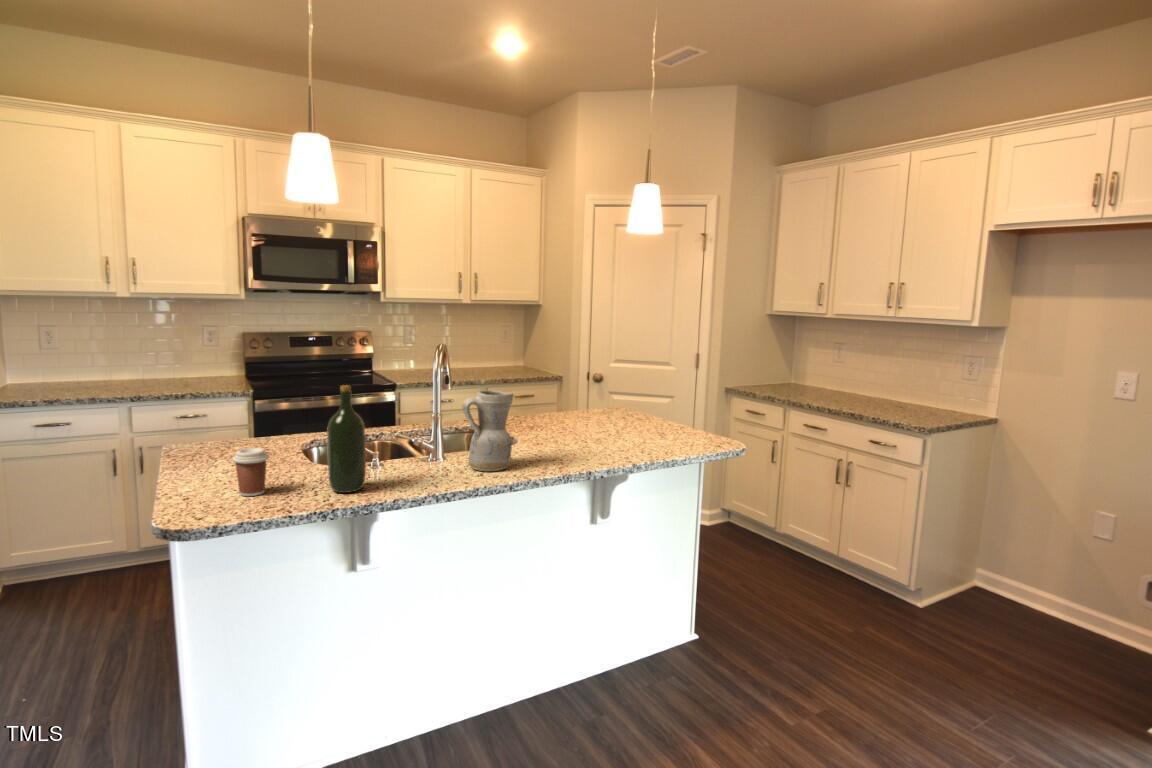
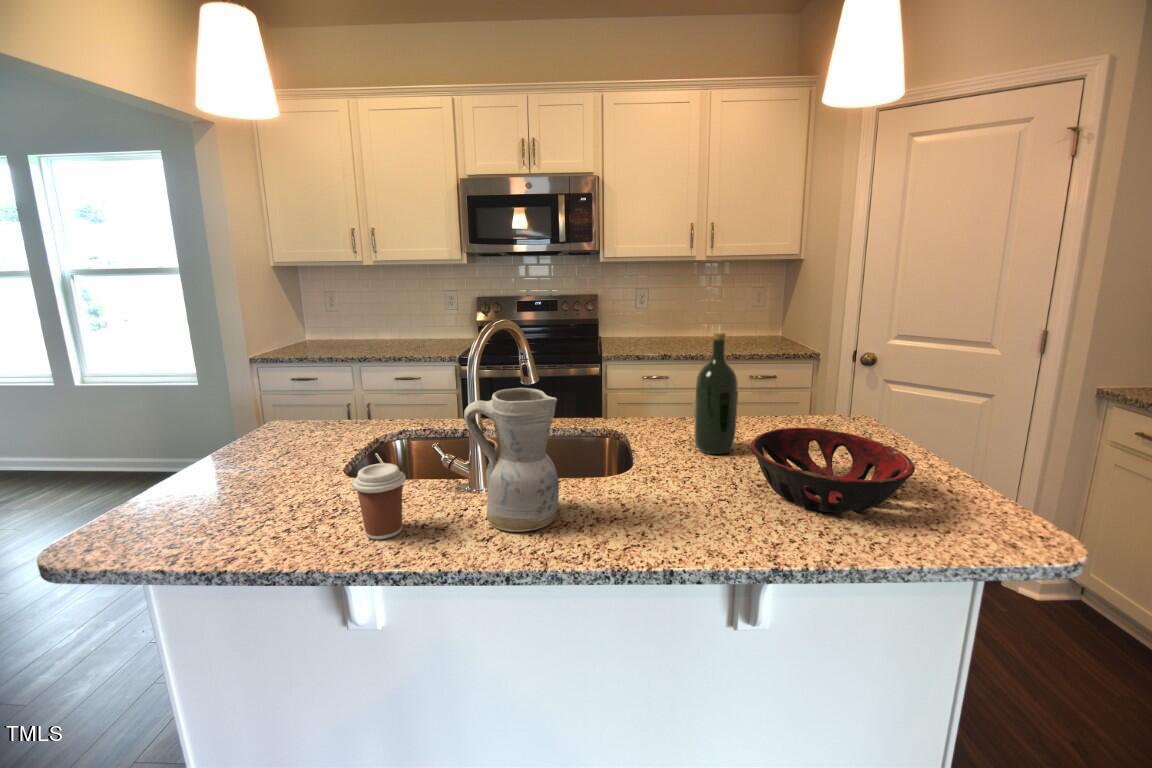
wine bottle: present [327,385,366,493] -> present [694,333,738,454]
decorative bowl: none [589,410,668,447] -> present [751,428,915,513]
coffee cup: present [232,448,269,496] -> present [352,463,406,539]

